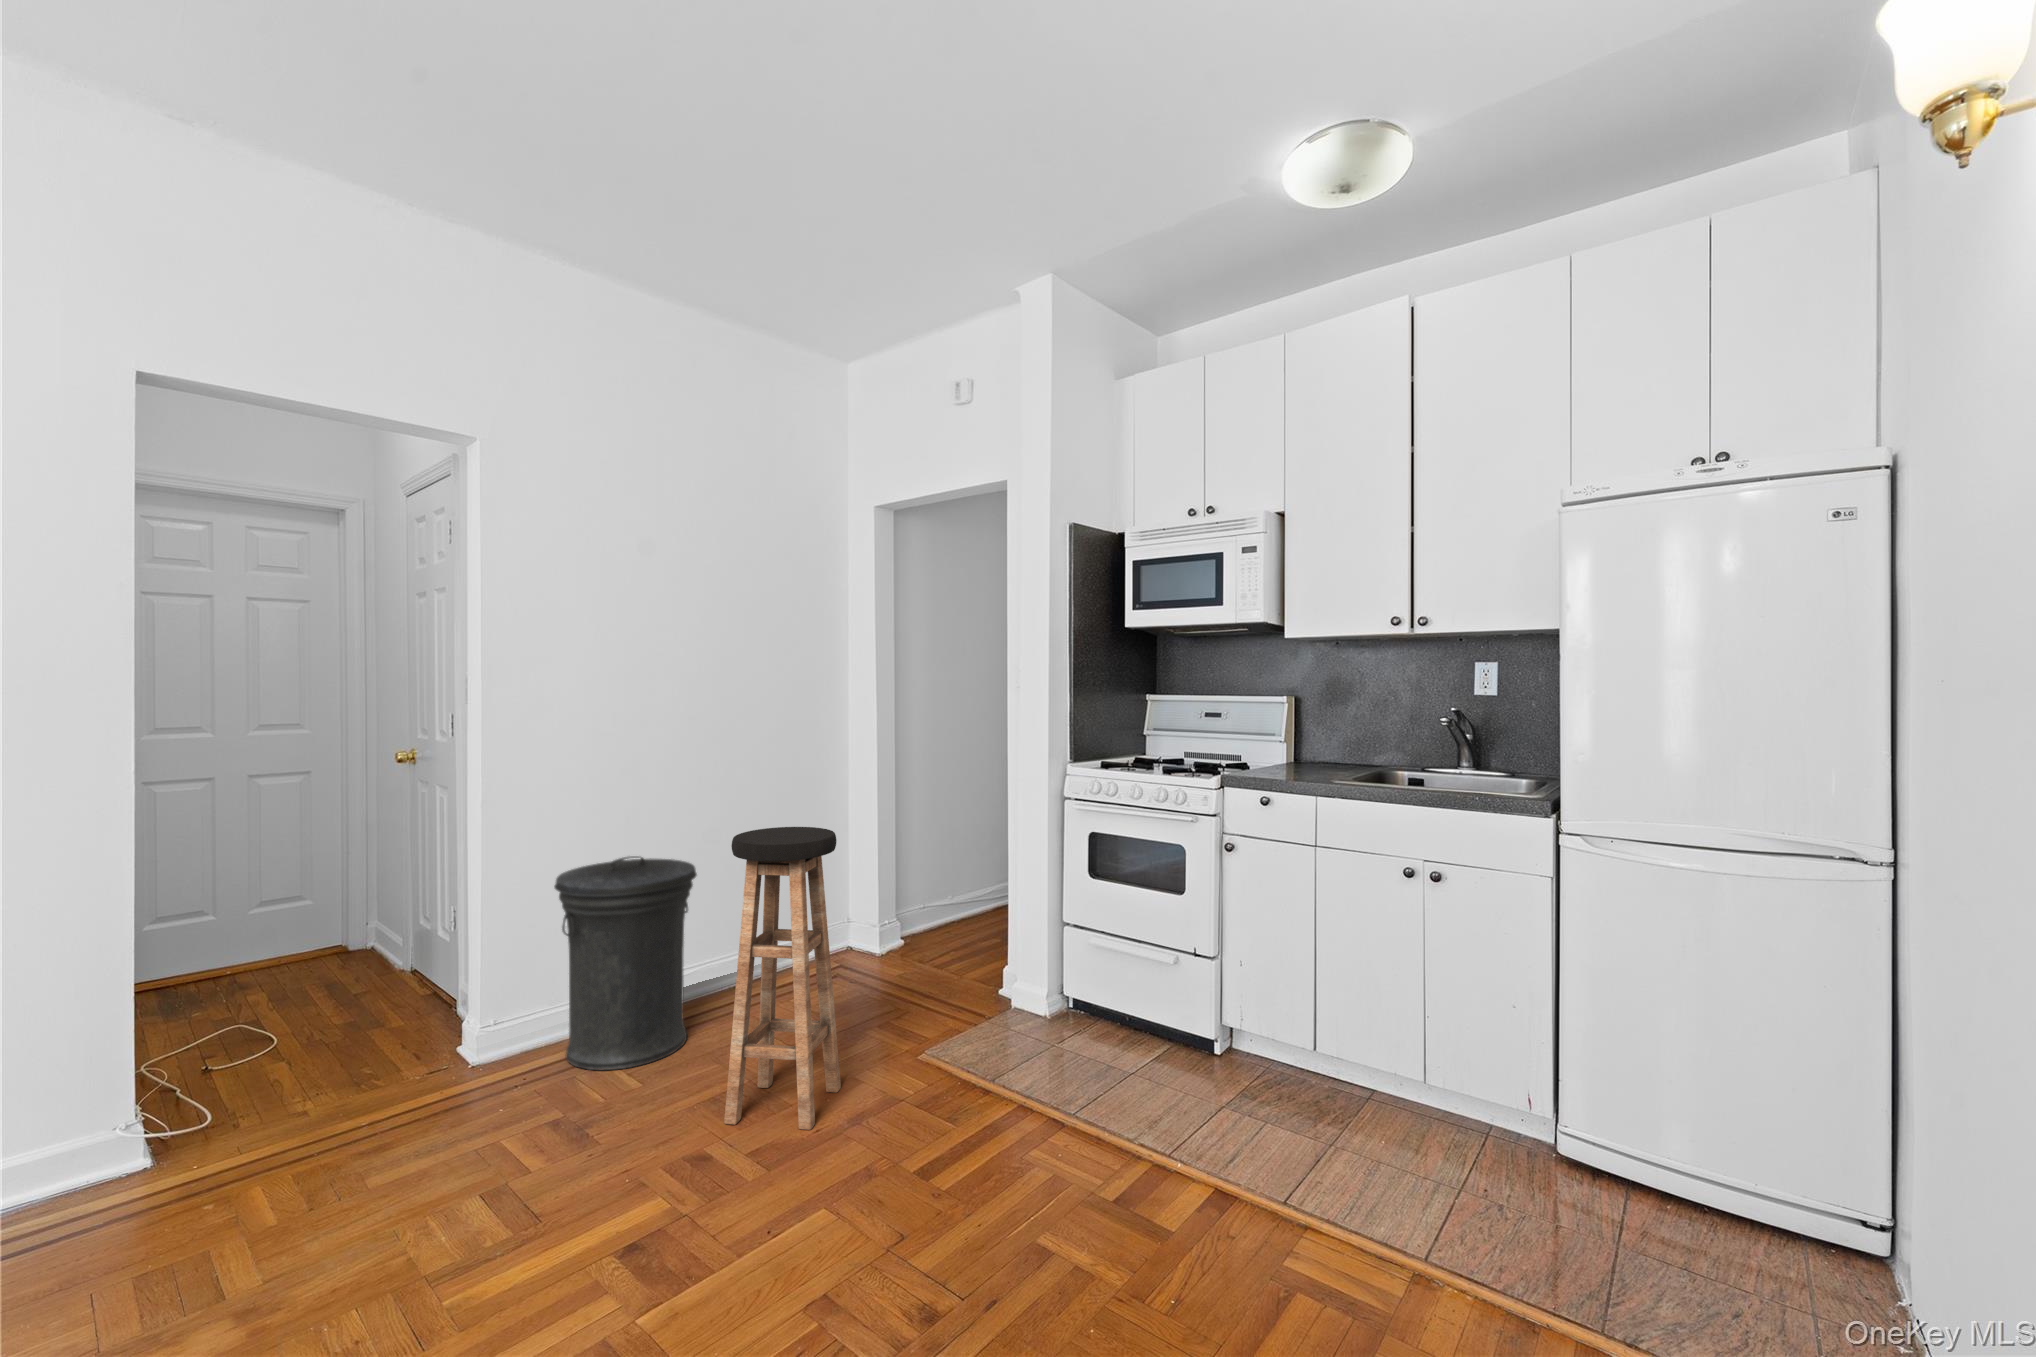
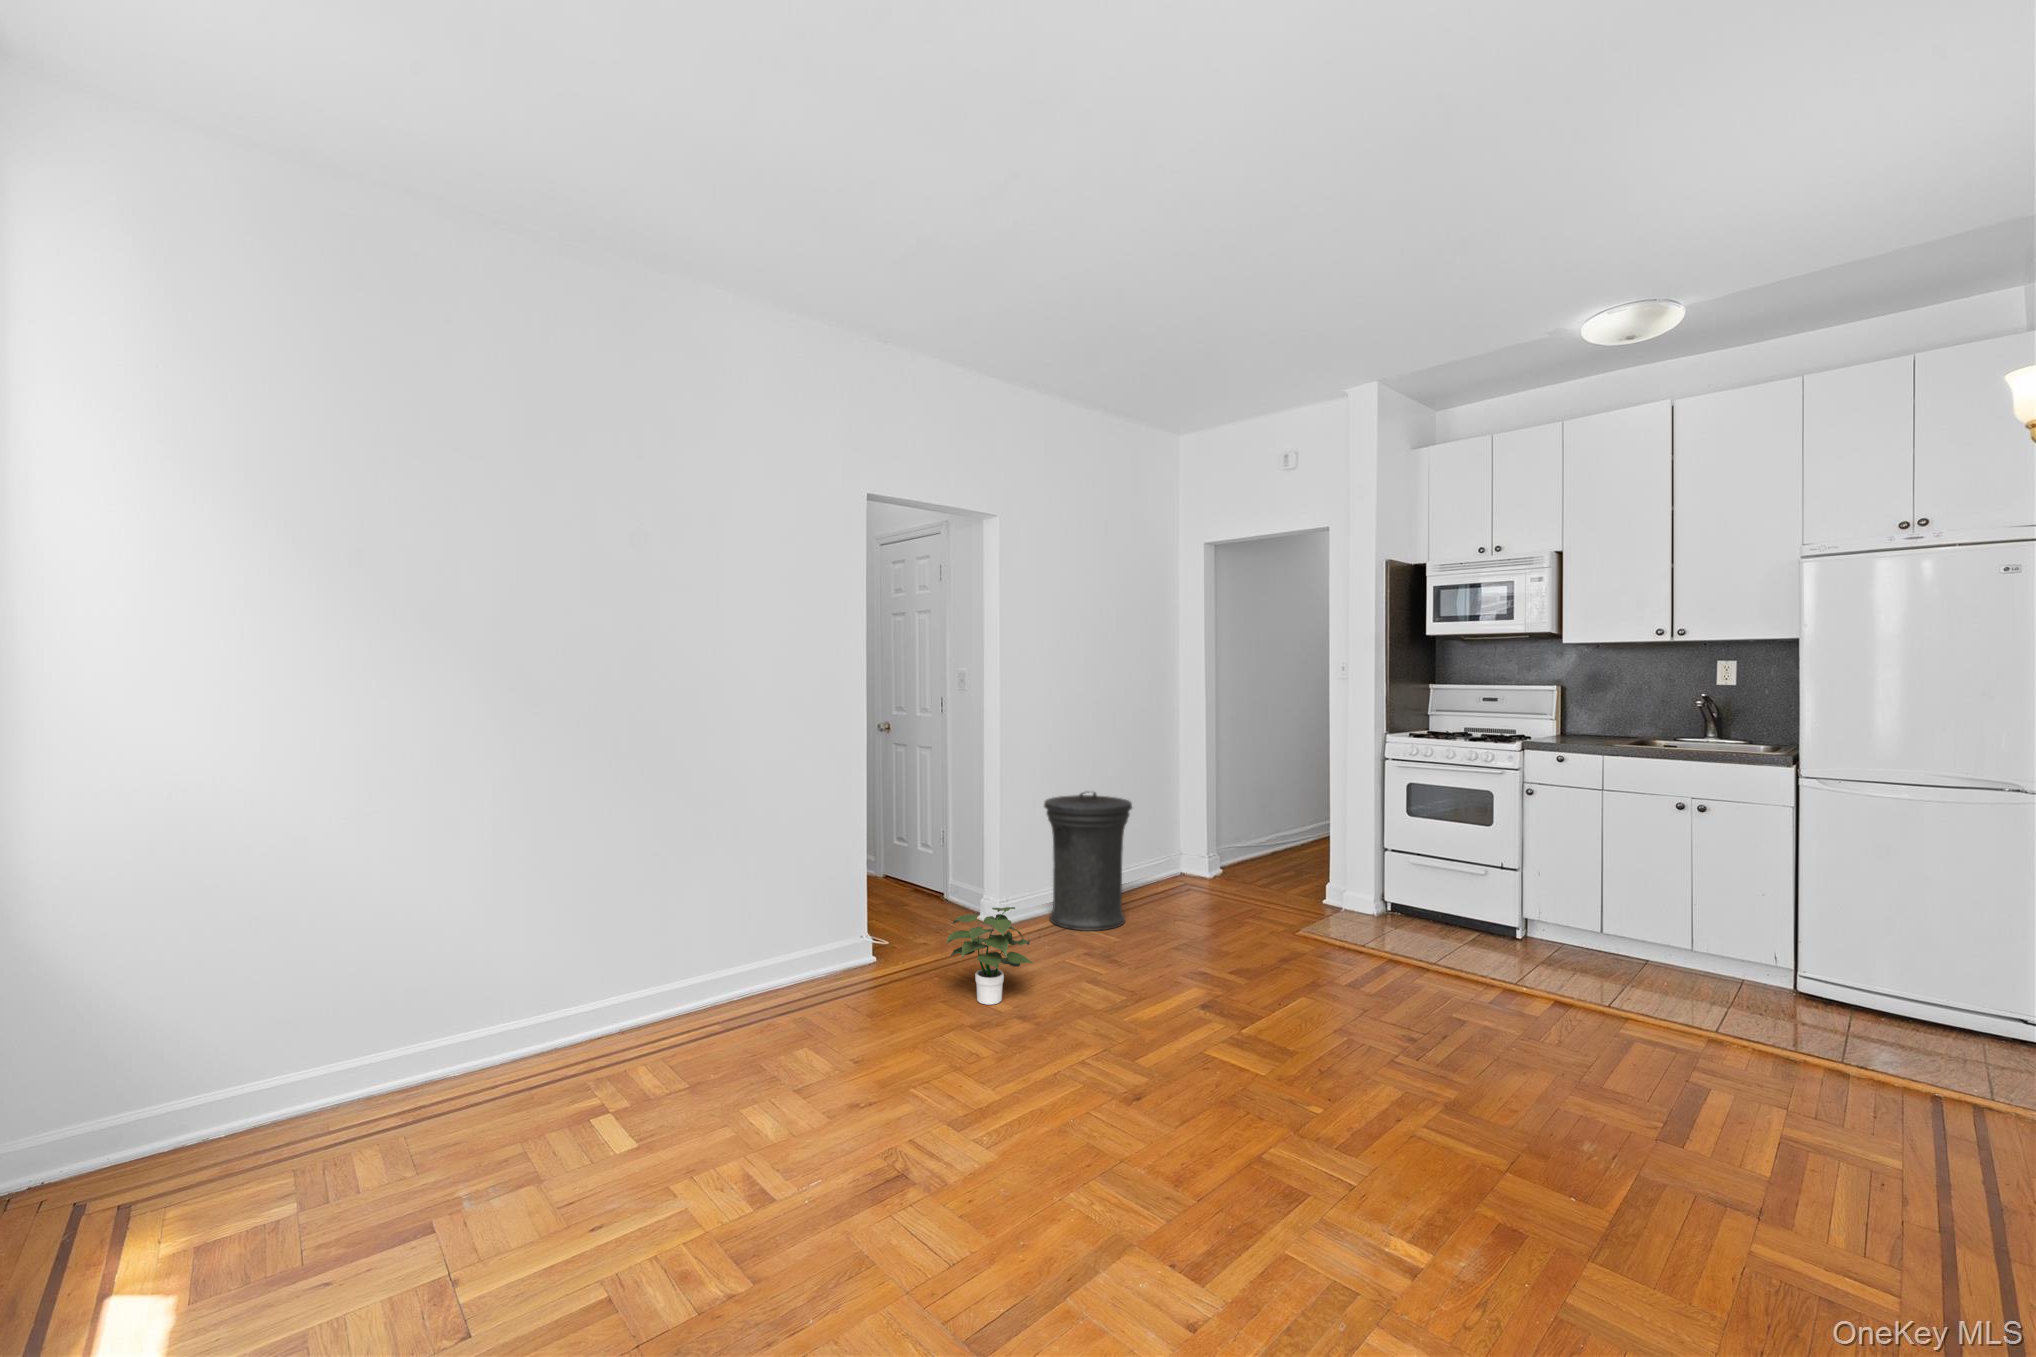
bar stool: present [724,827,841,1130] -> none [1197,770,1265,962]
potted plant: none [147,1094,347,1285] -> present [946,907,1033,1005]

